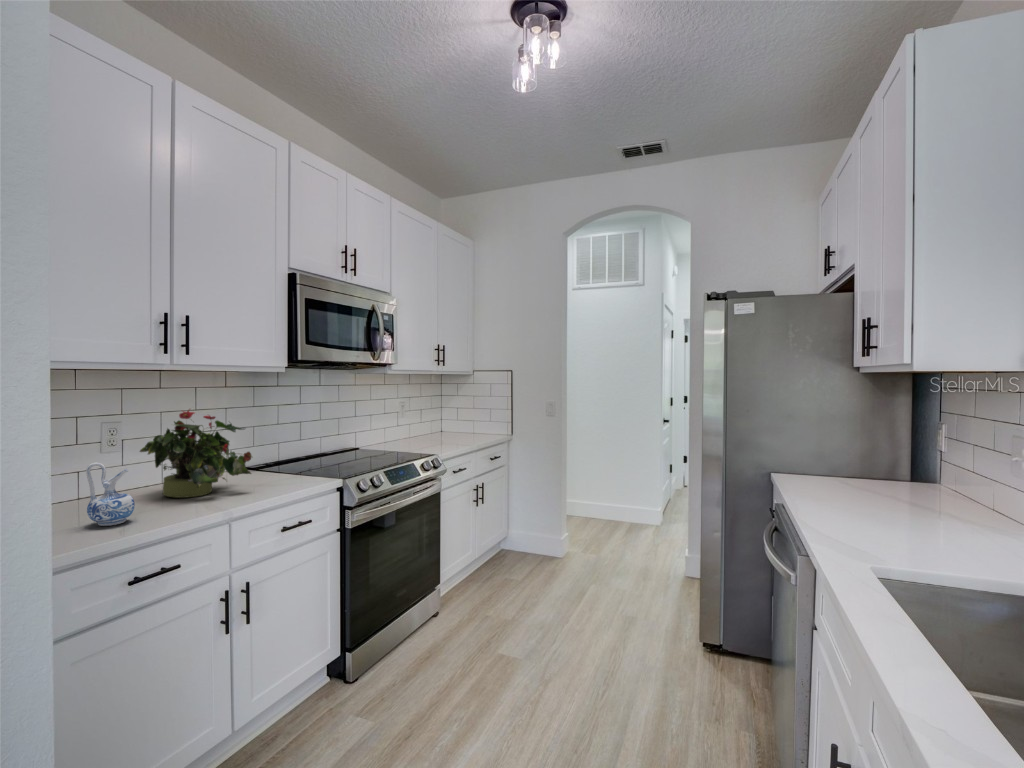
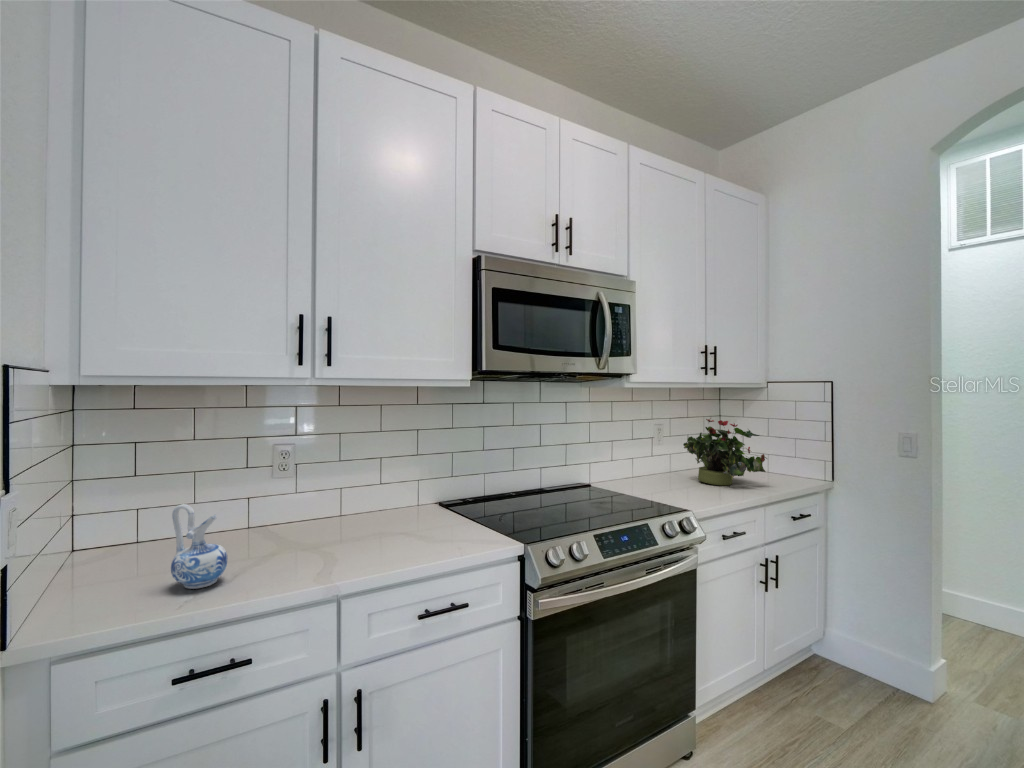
potted plant: present [140,410,252,498] -> present [683,419,767,485]

